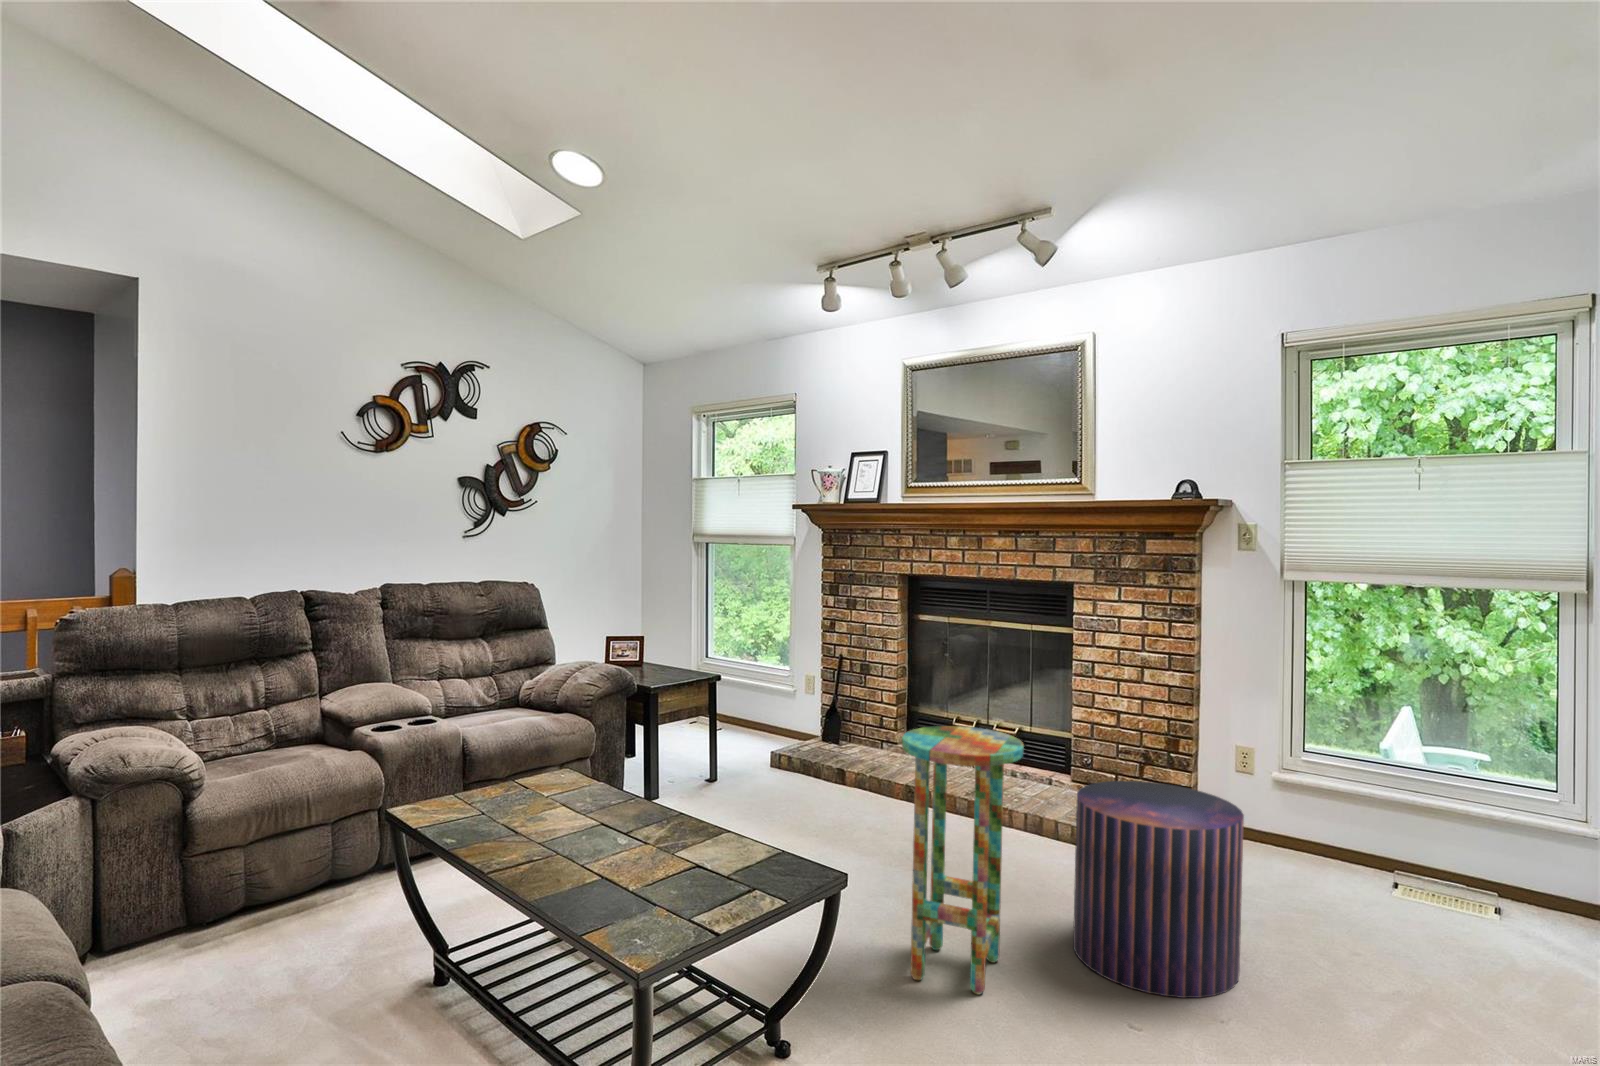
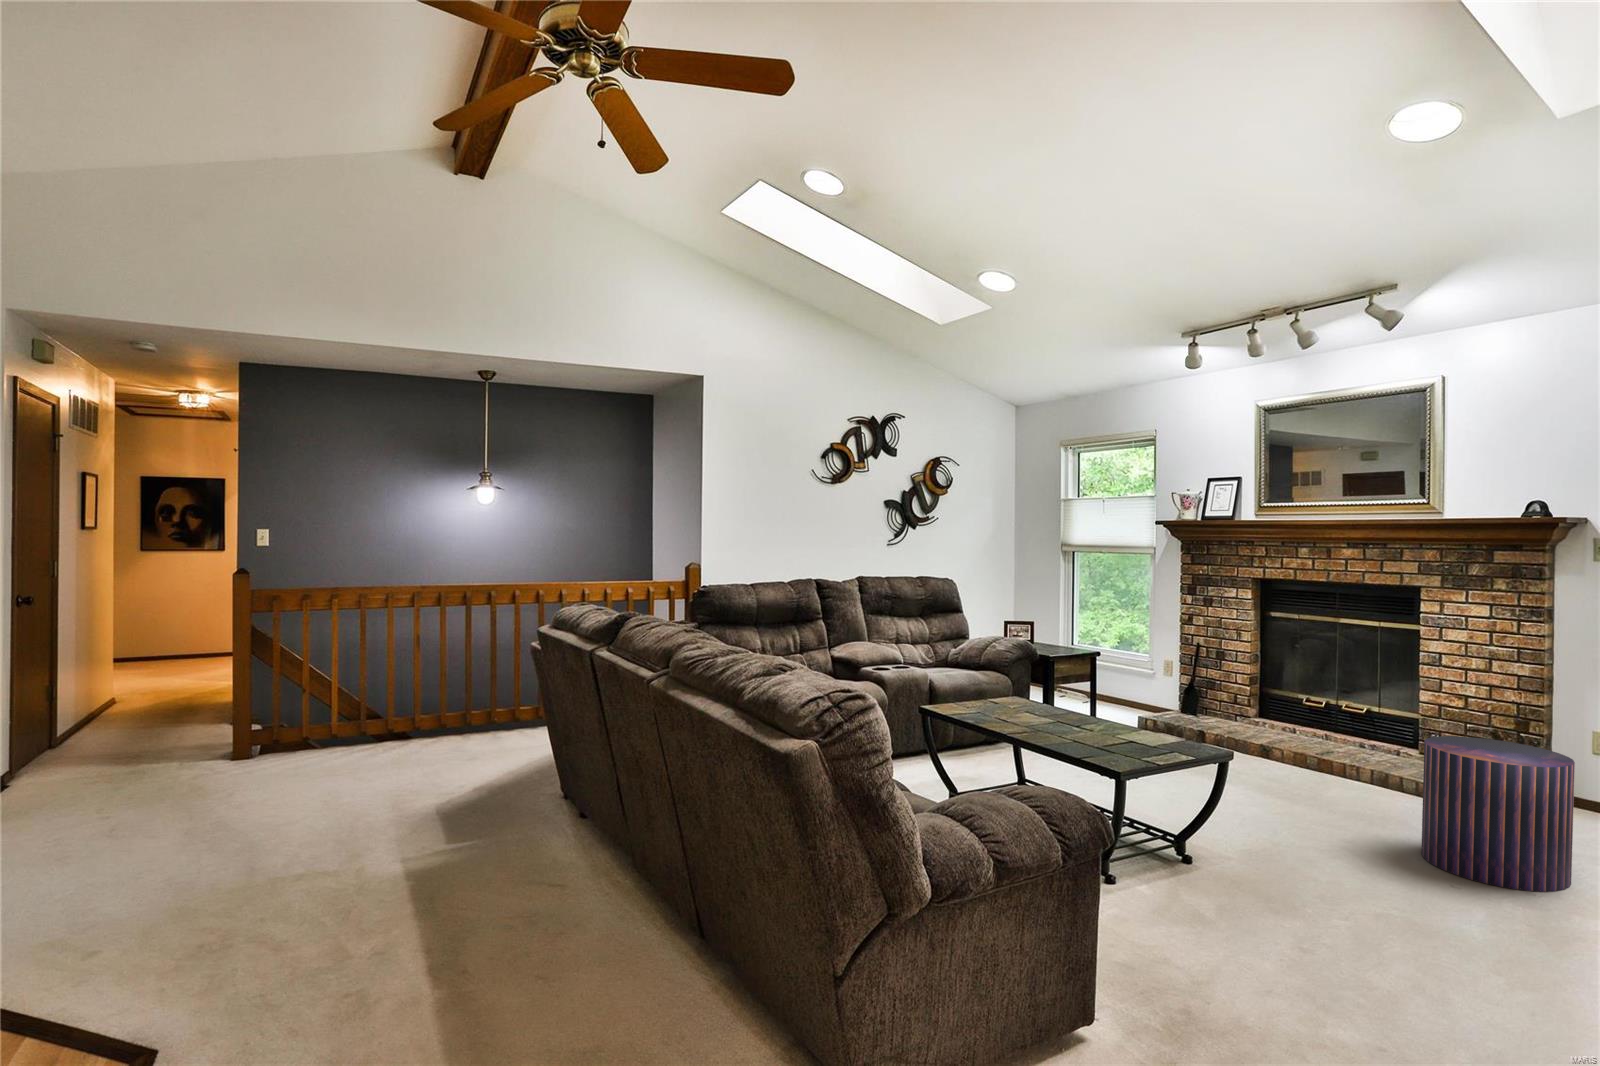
side table: present [902,726,1024,995] -> none [1280,684,1379,868]

